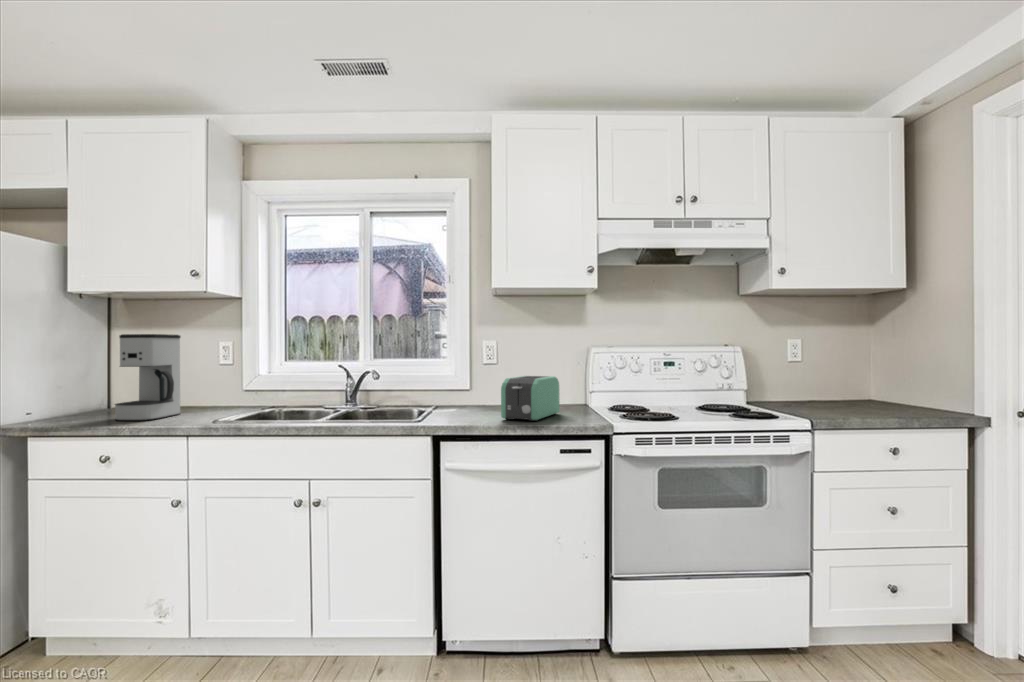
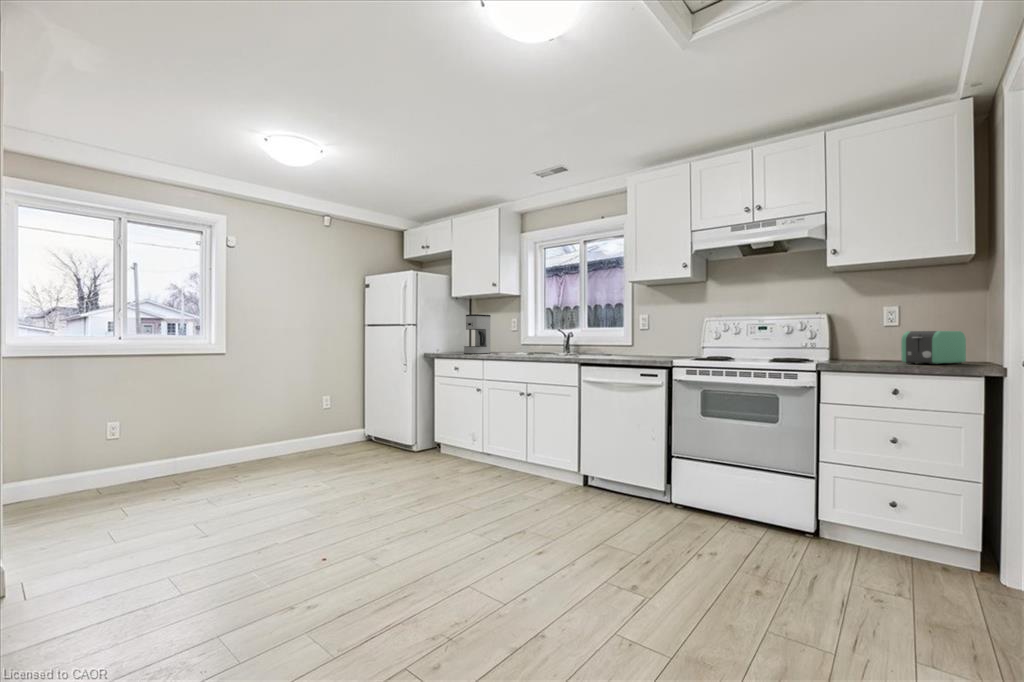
toaster: present [501,376,560,421] -> present [901,331,966,364]

